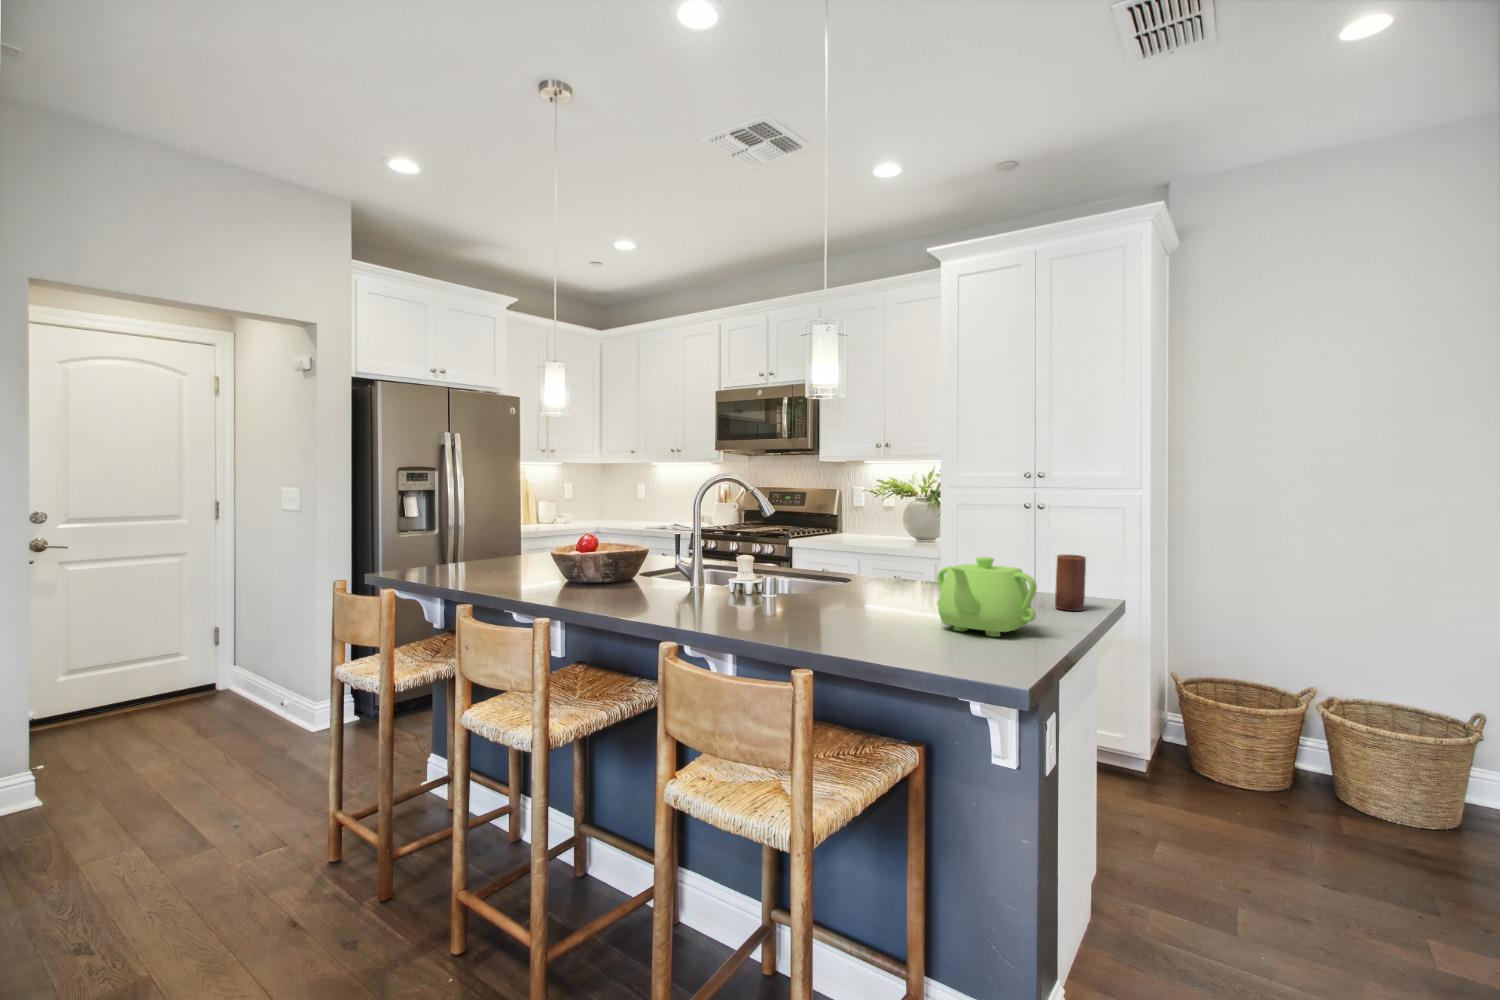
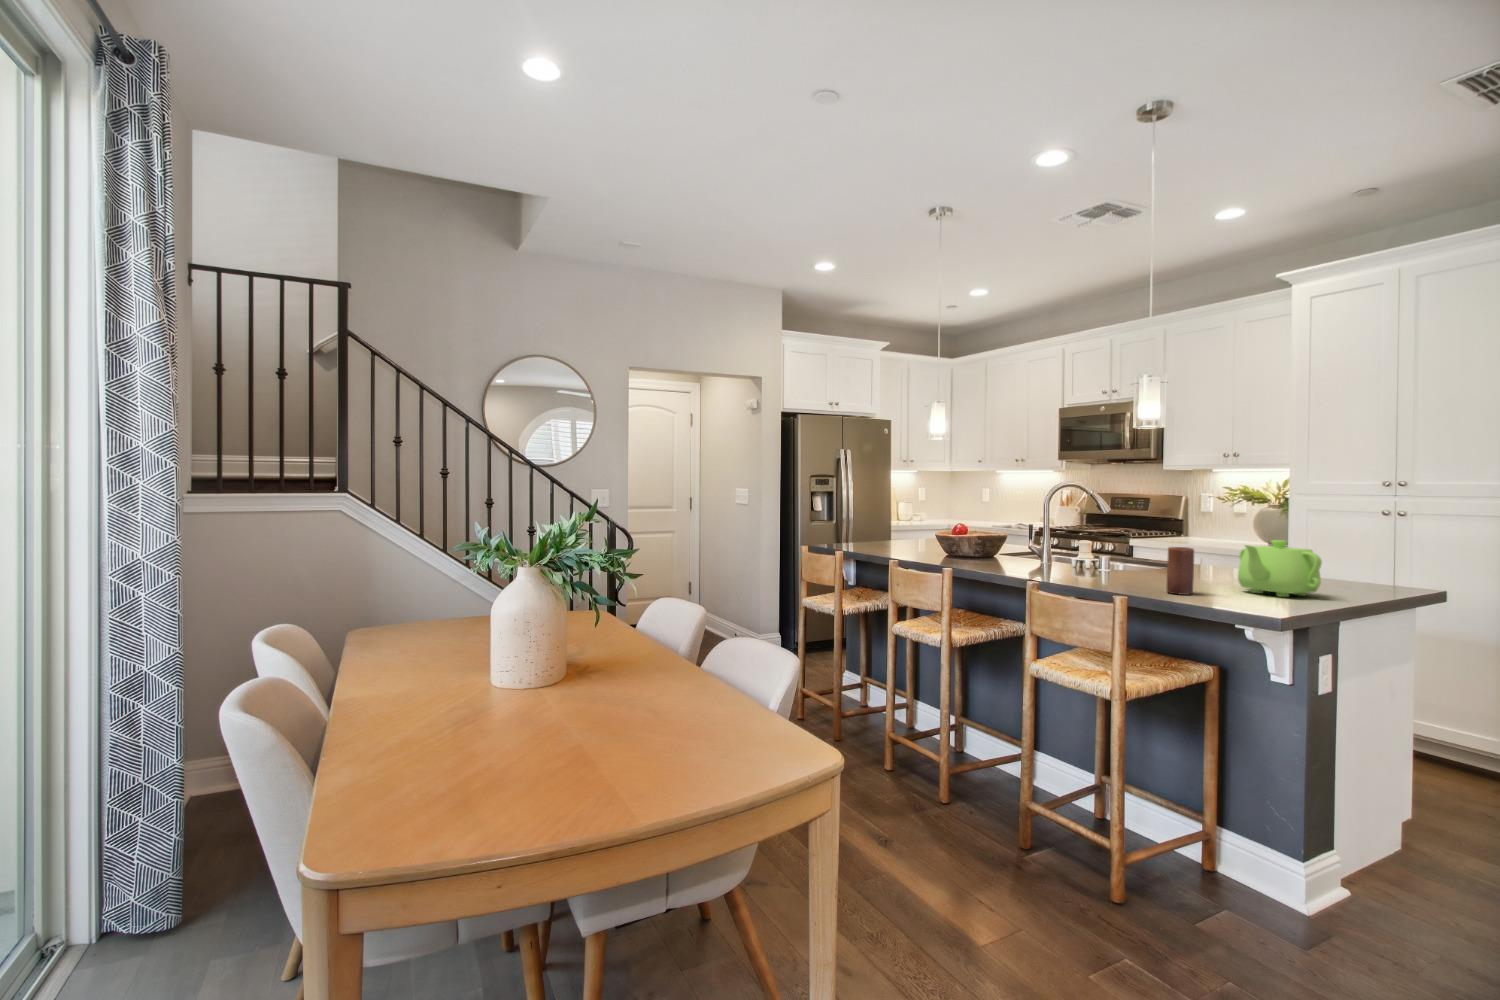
candle: present [1055,554,1086,611] -> present [1166,547,1194,595]

